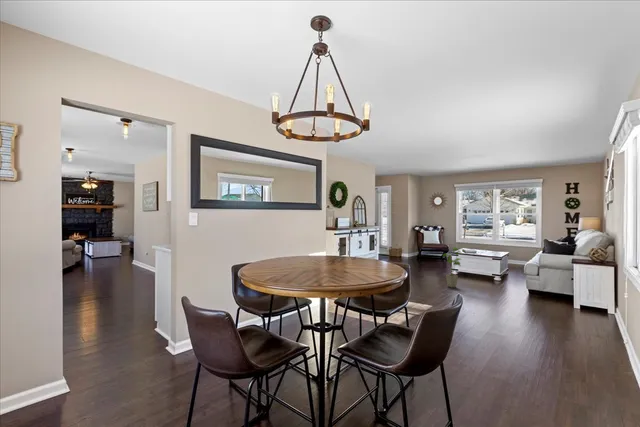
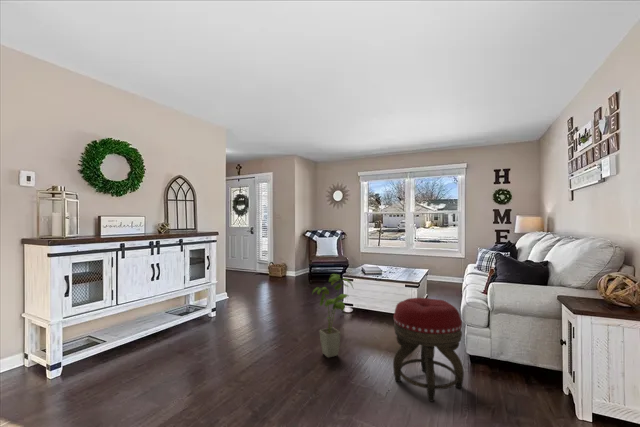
footstool: none [487,259,523,300] -> present [393,298,464,402]

